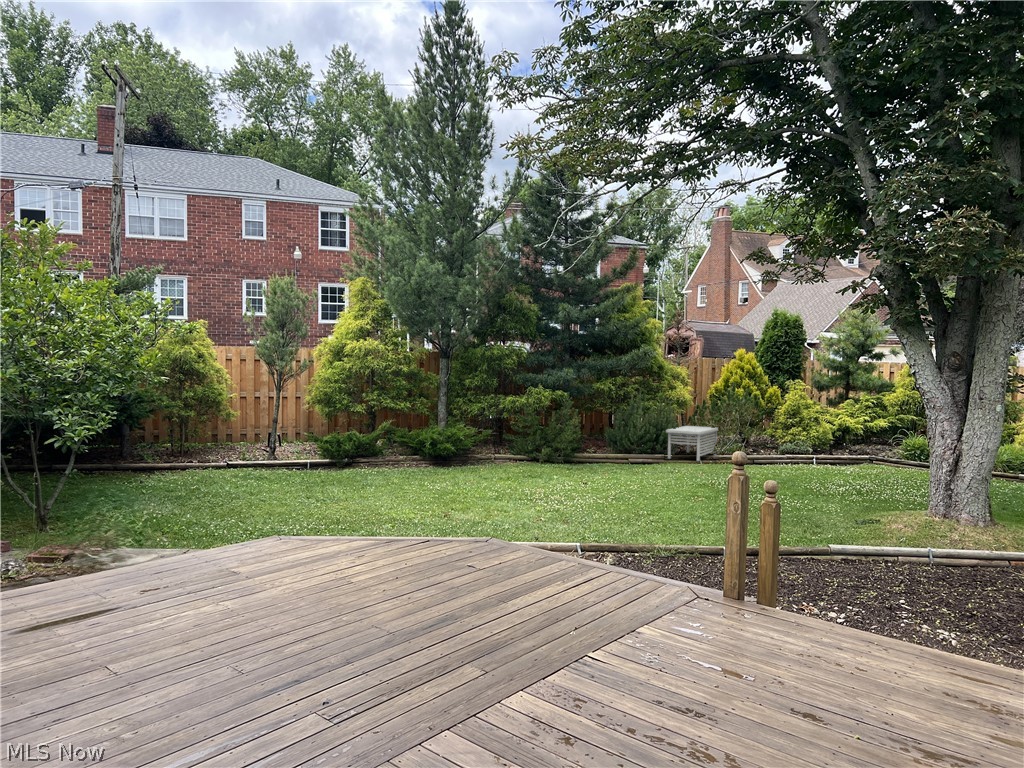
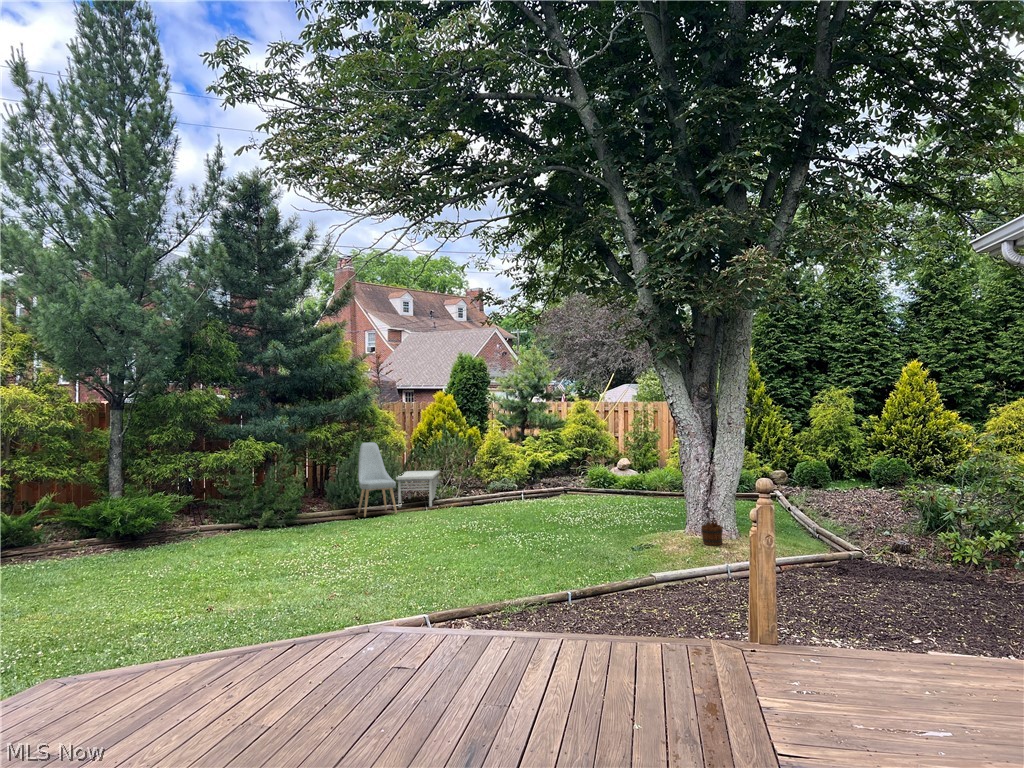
chair: none [627,396,660,463] -> present [358,442,397,517]
wooden bucket: none [931,492,959,532] -> present [701,509,723,545]

